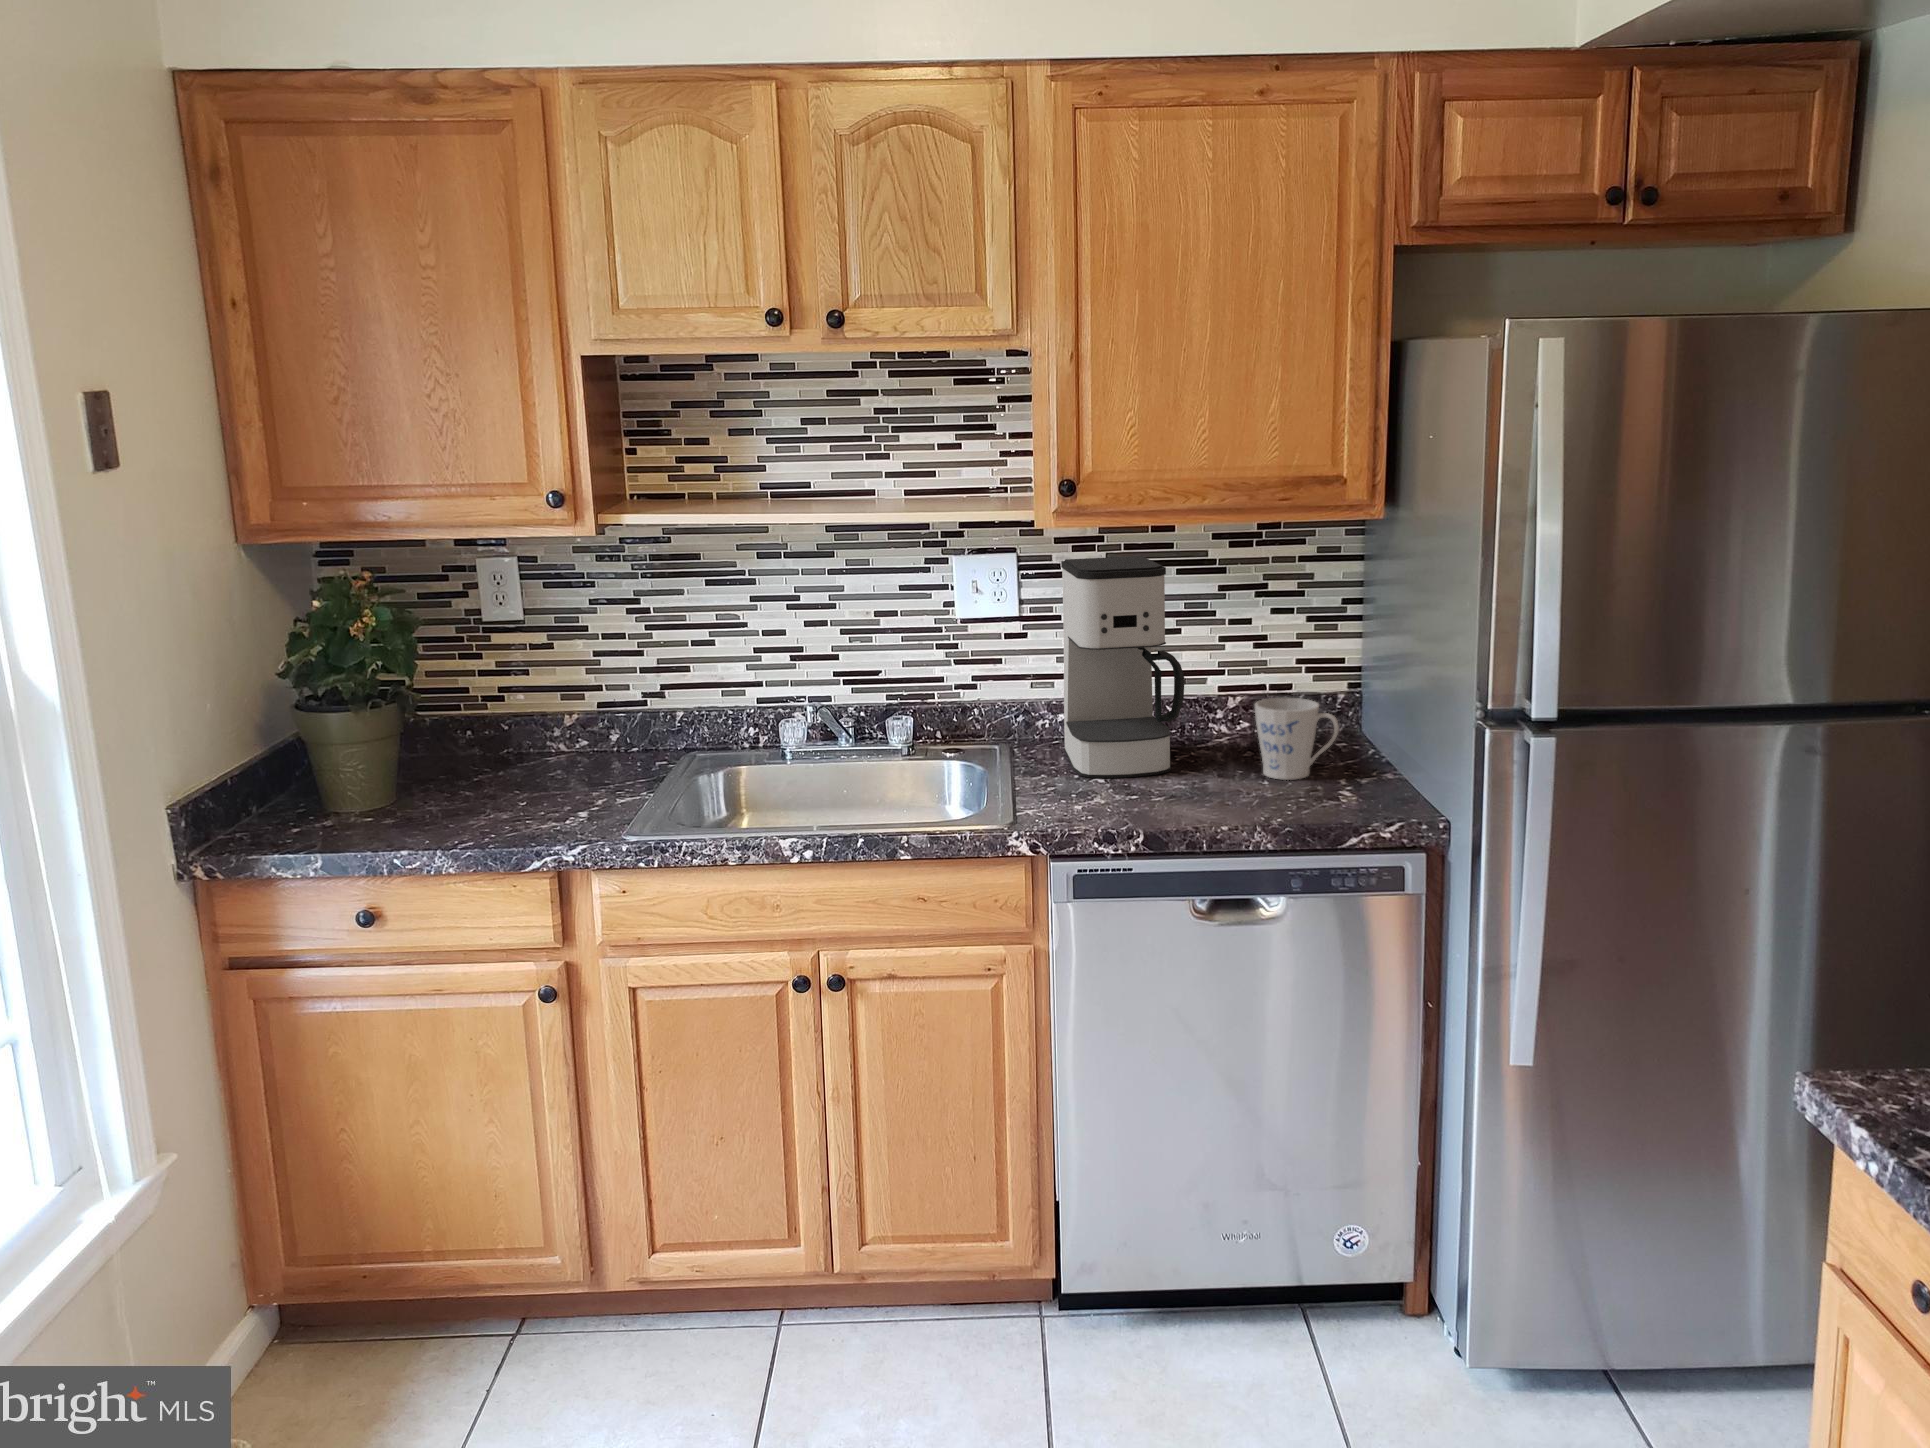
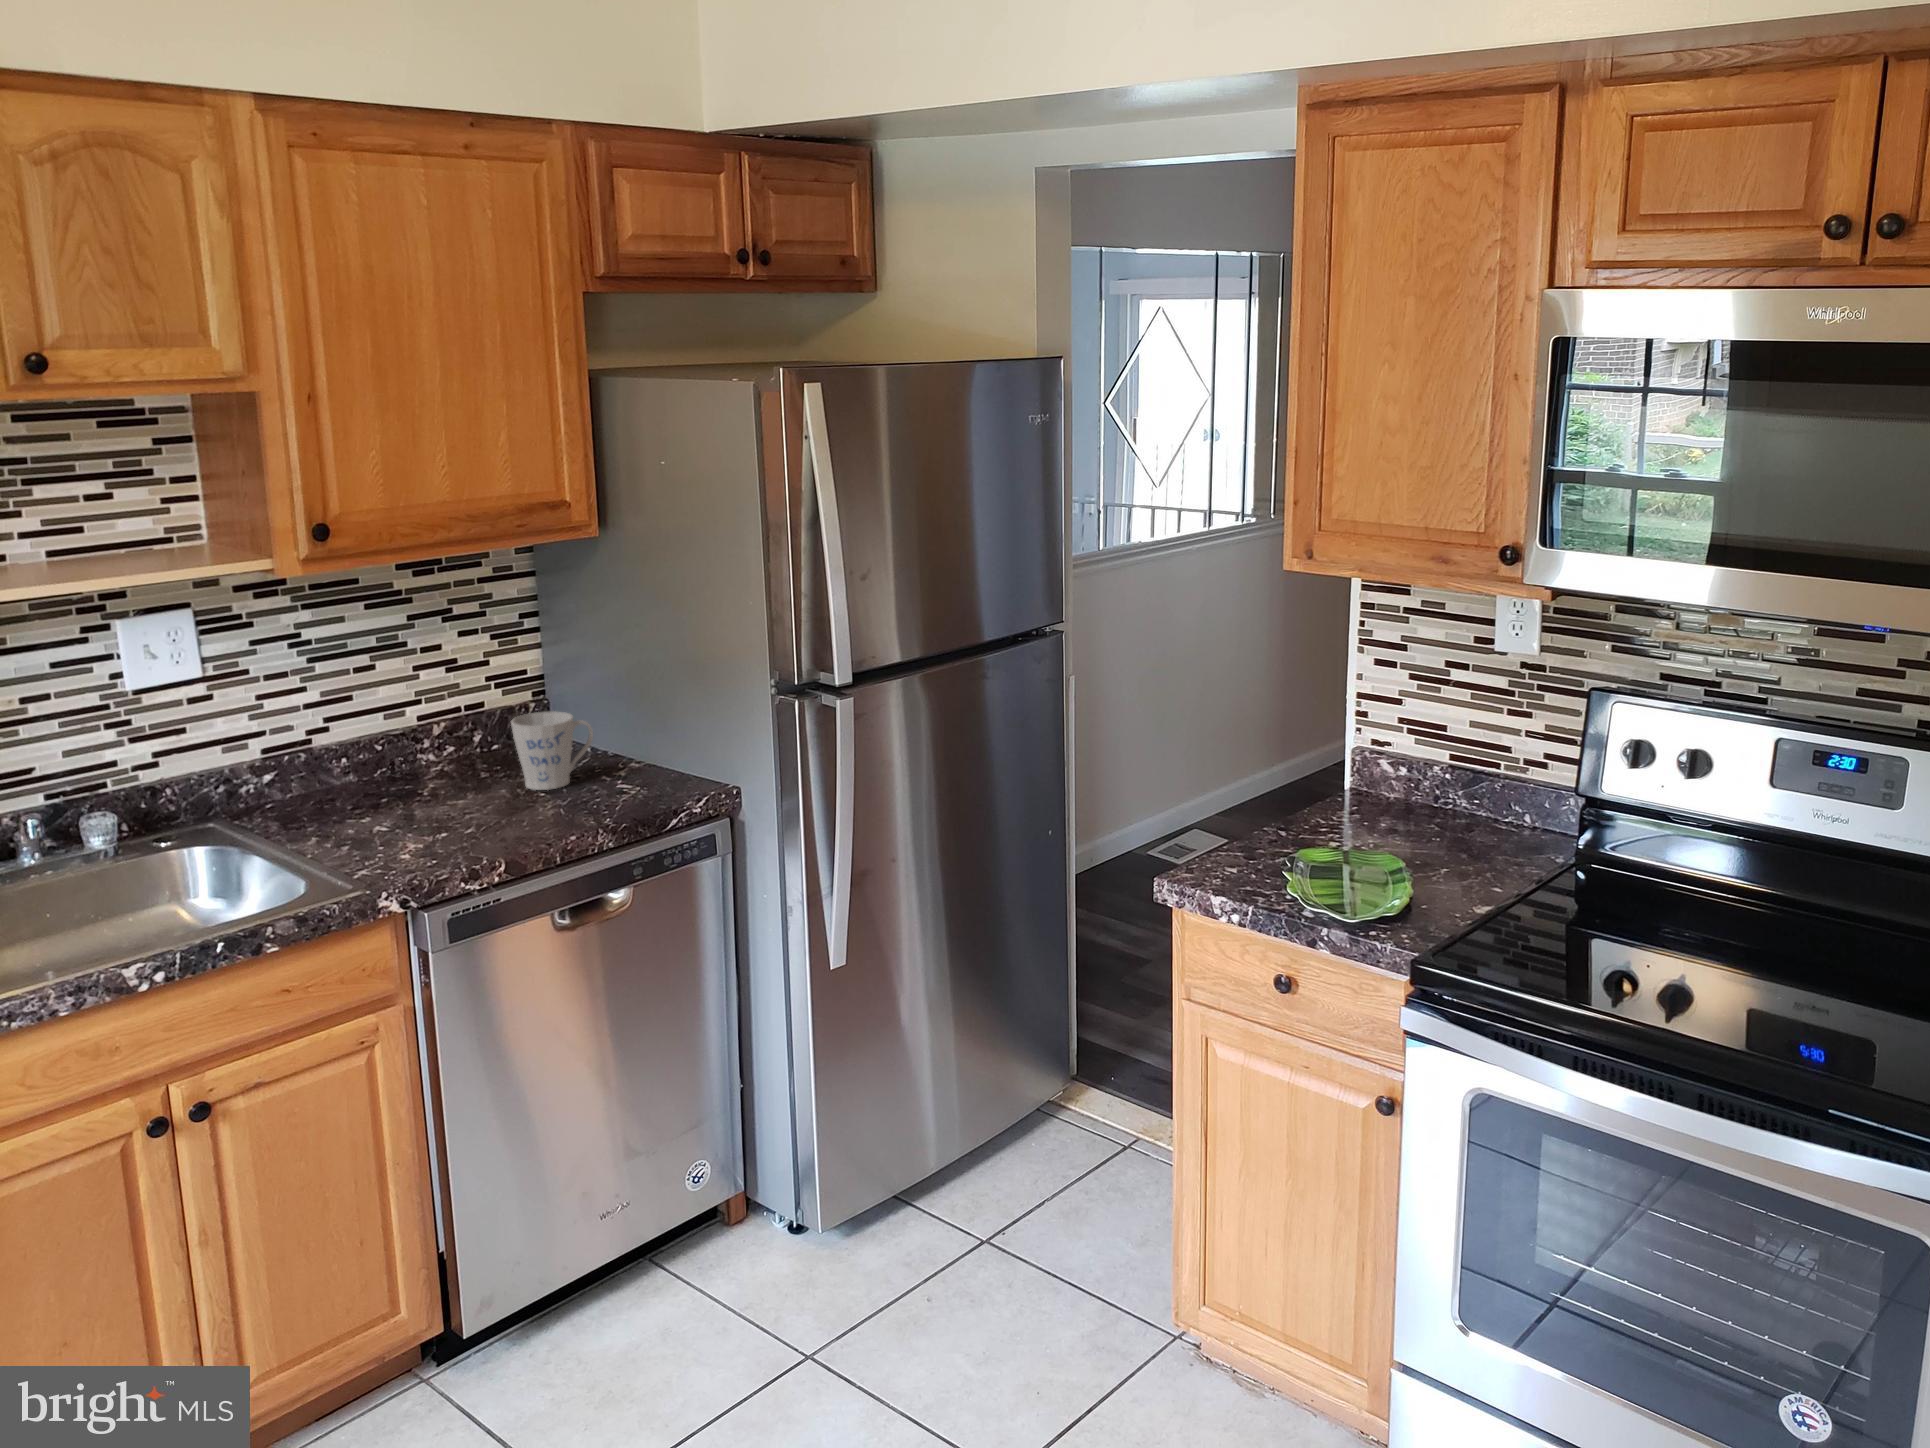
coffee maker: present [1061,556,1185,778] -> none [267,595,437,830]

